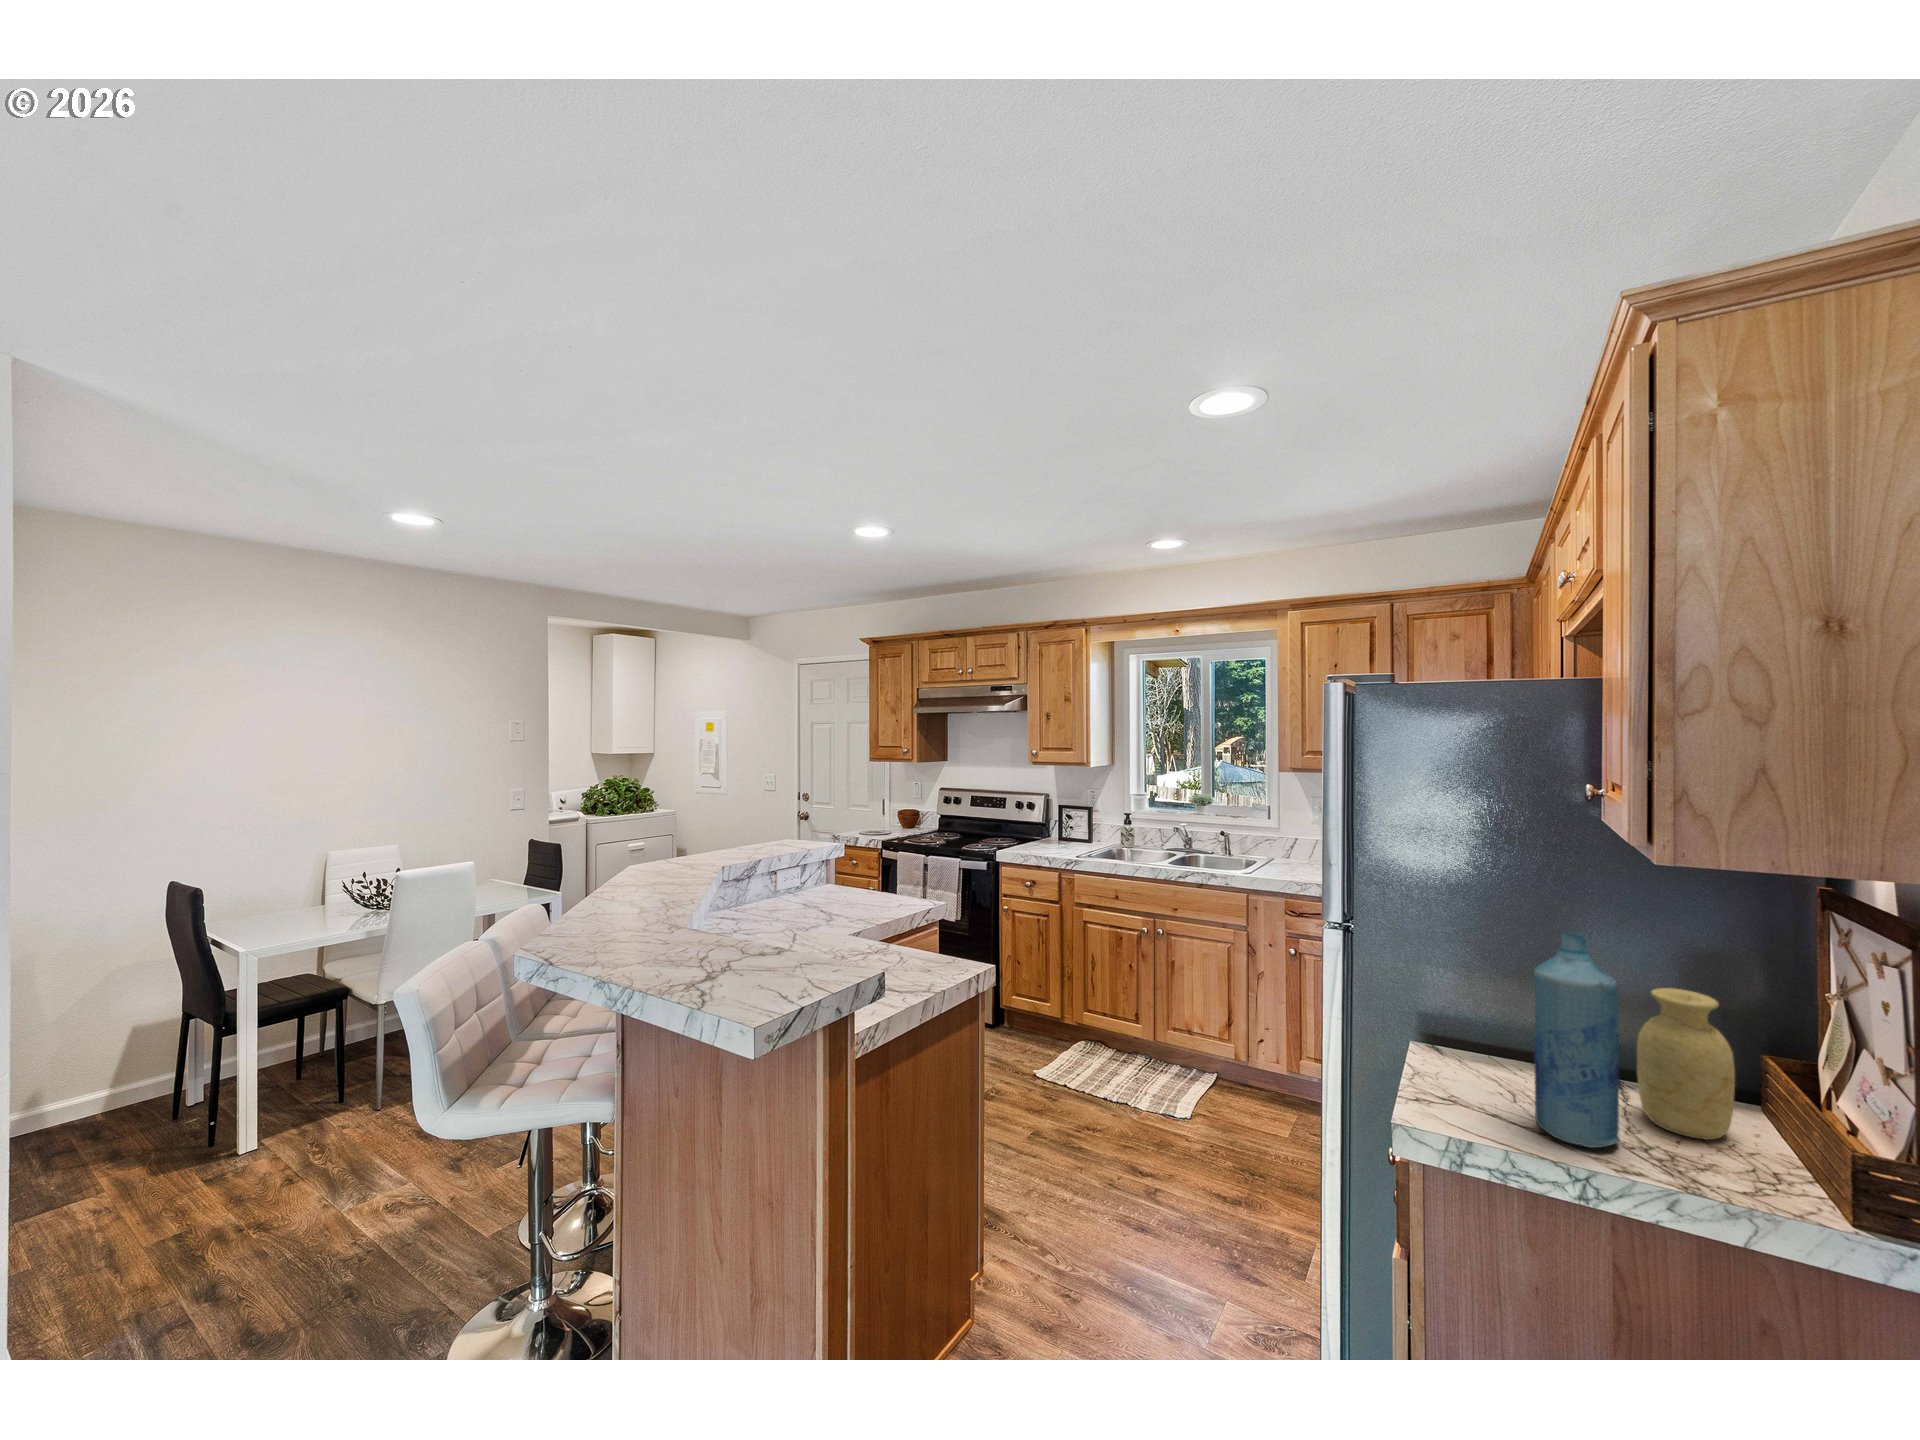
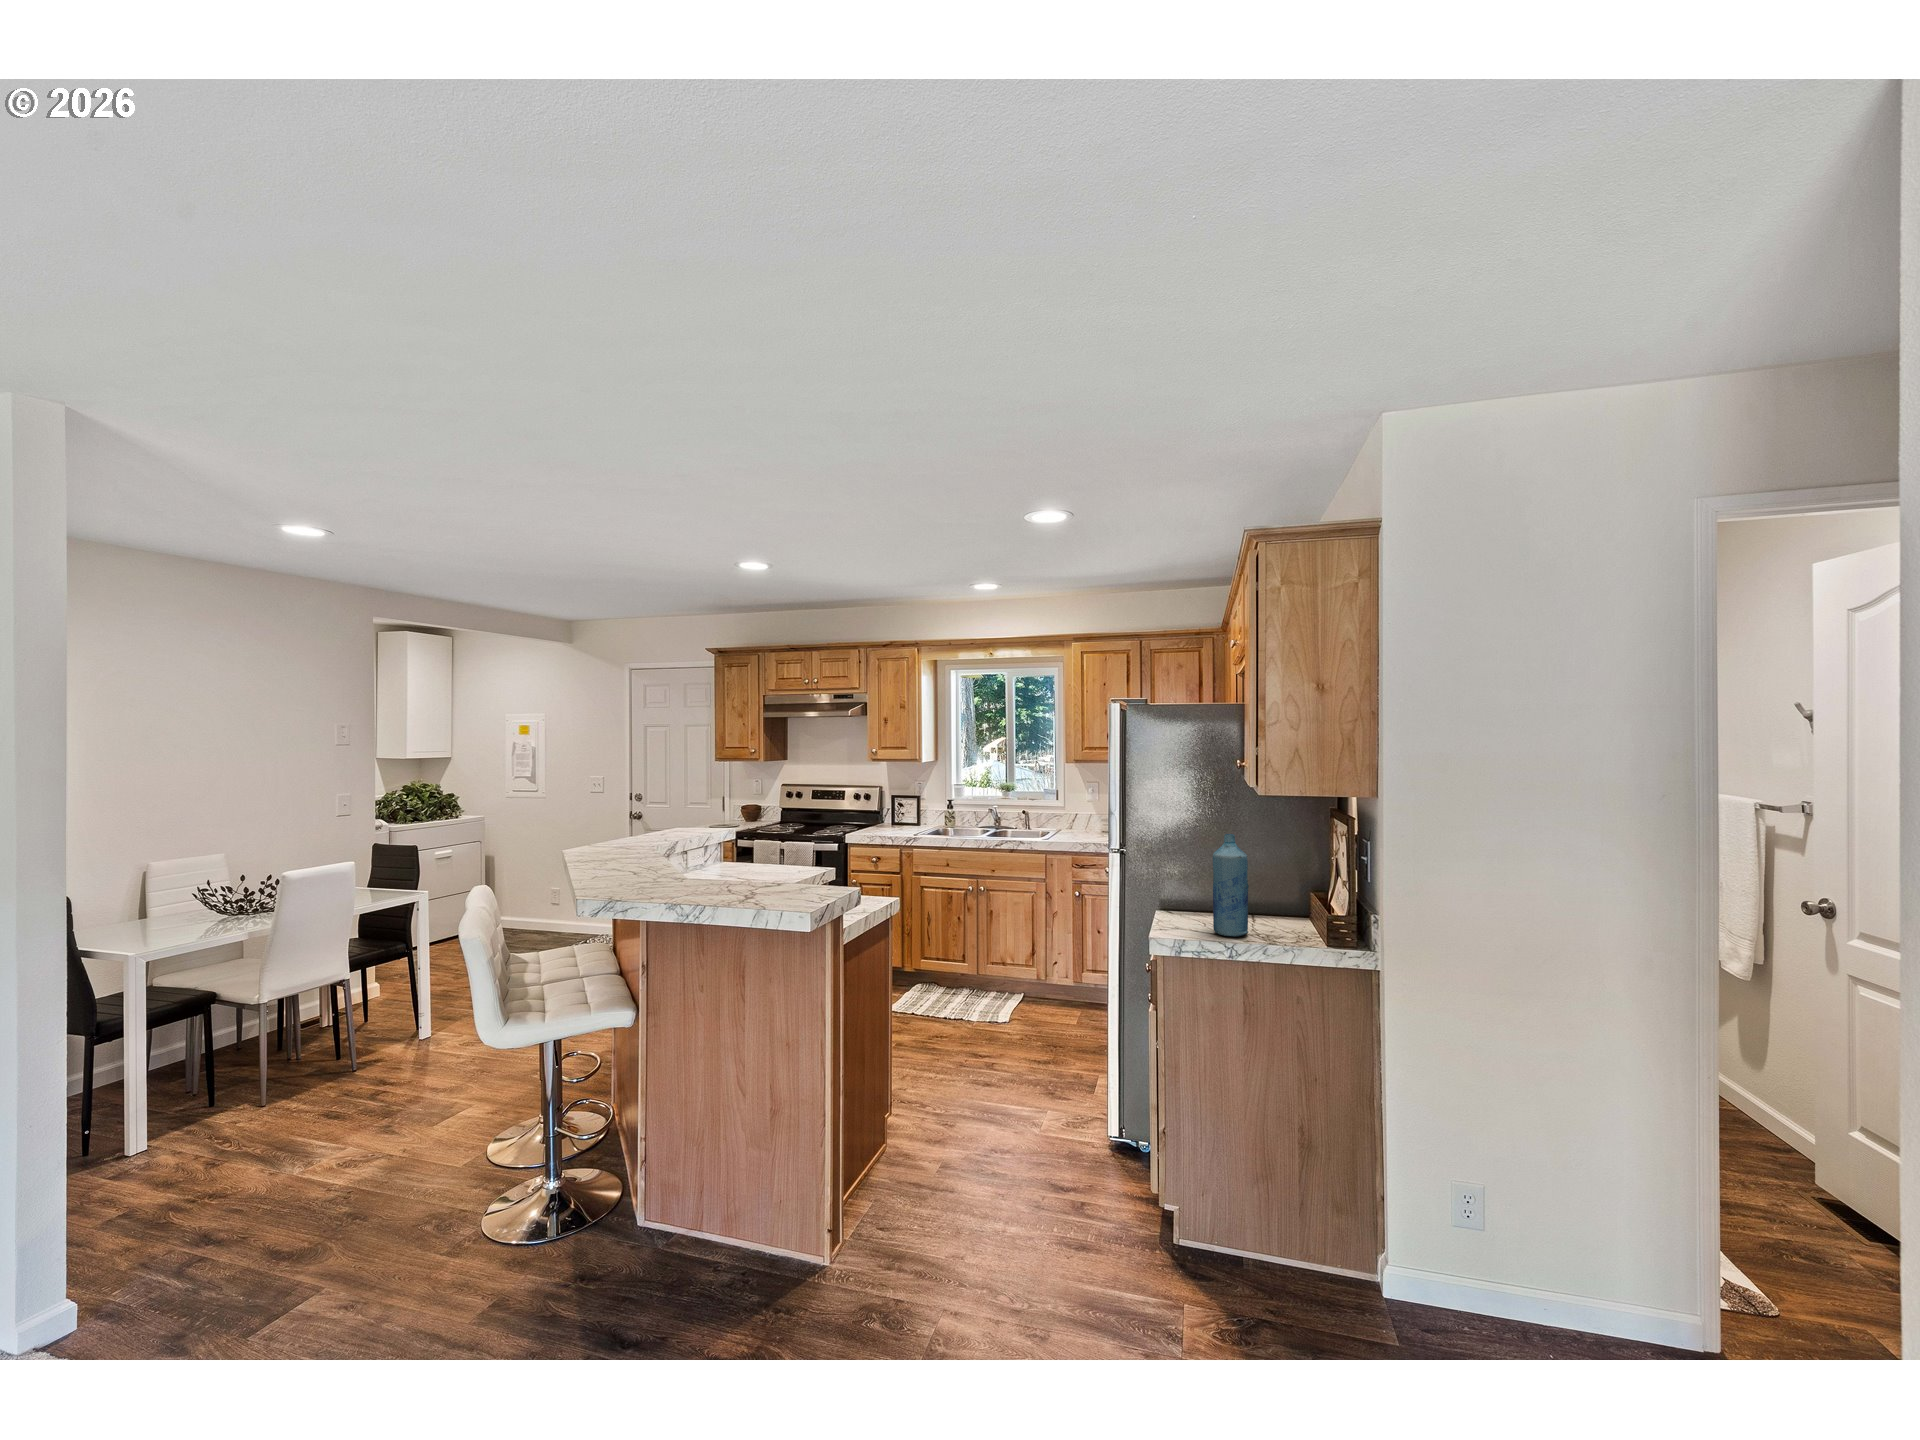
vase: present [1637,988,1735,1140] -> none [1259,861,1297,930]

